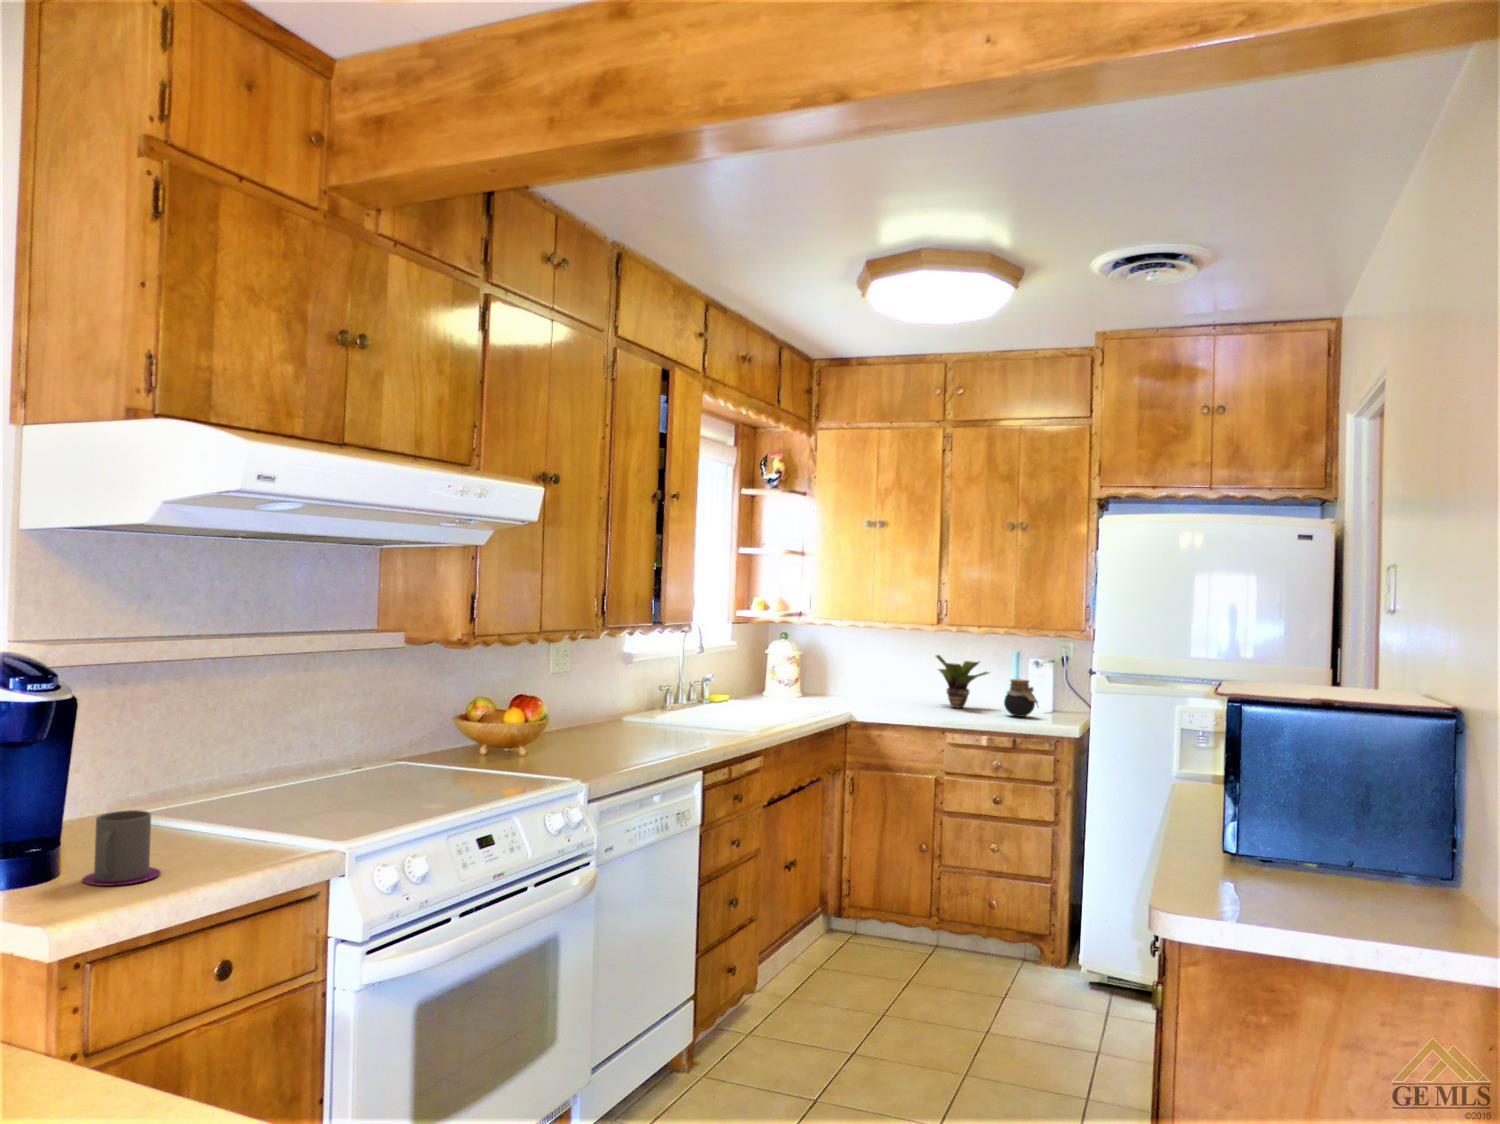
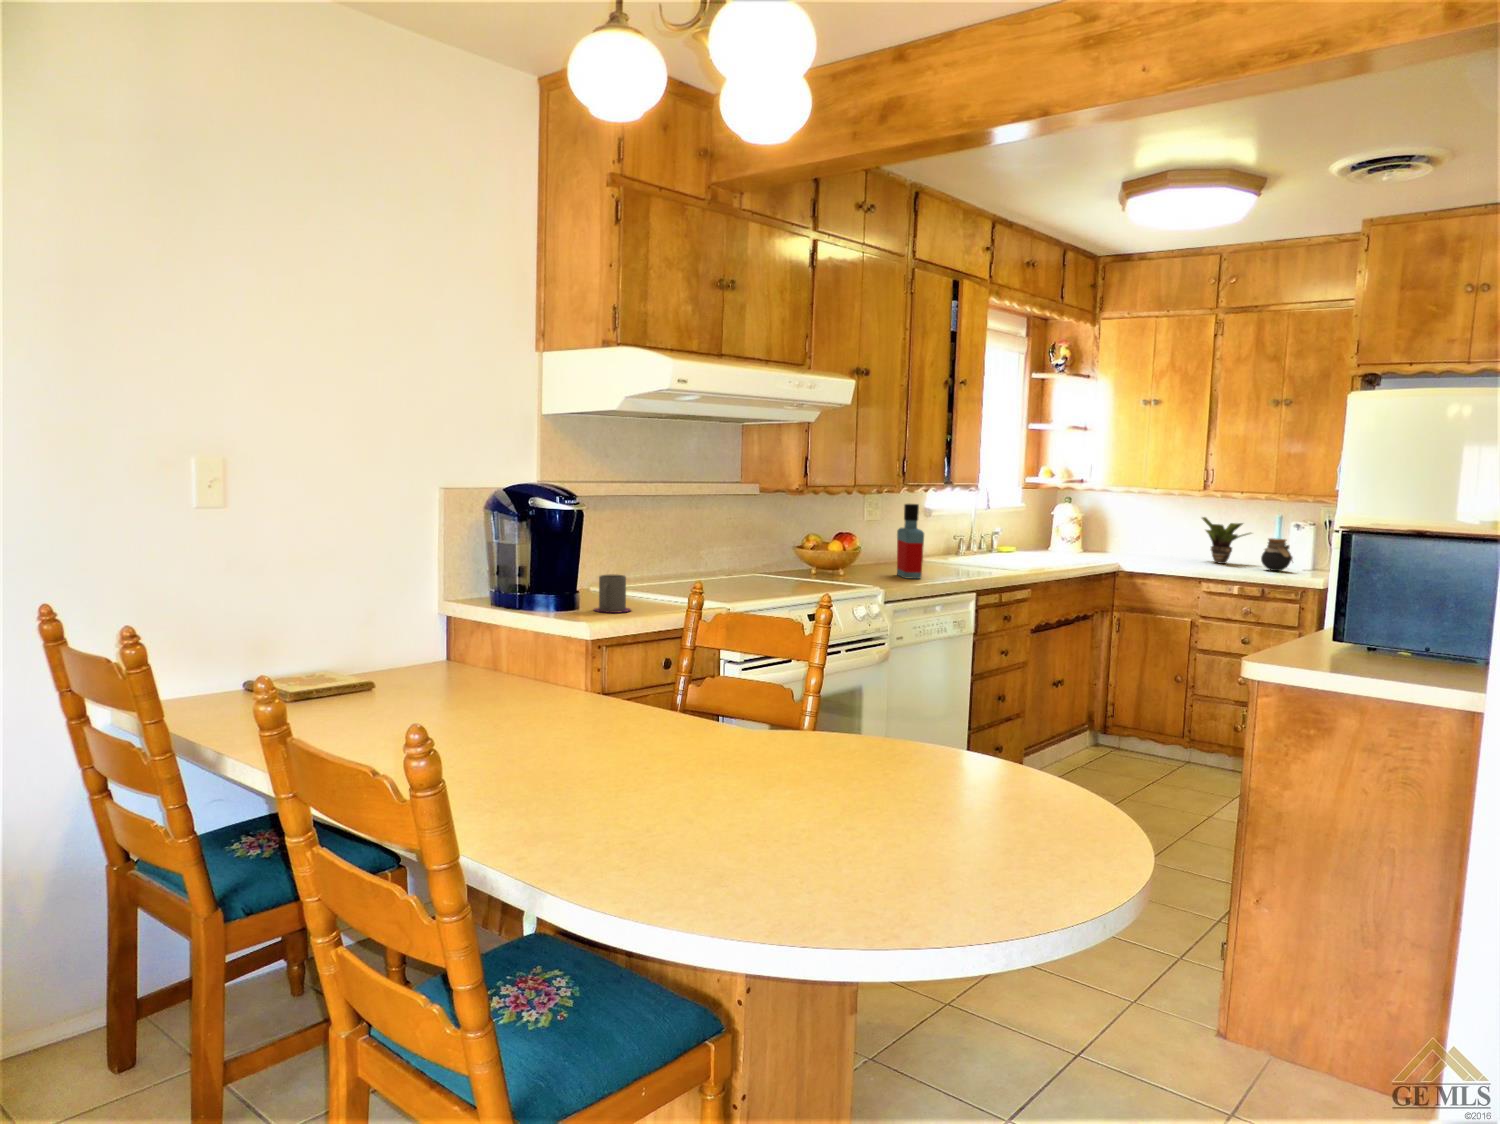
bottle: none [599,654,637,758] -> present [897,504,924,579]

